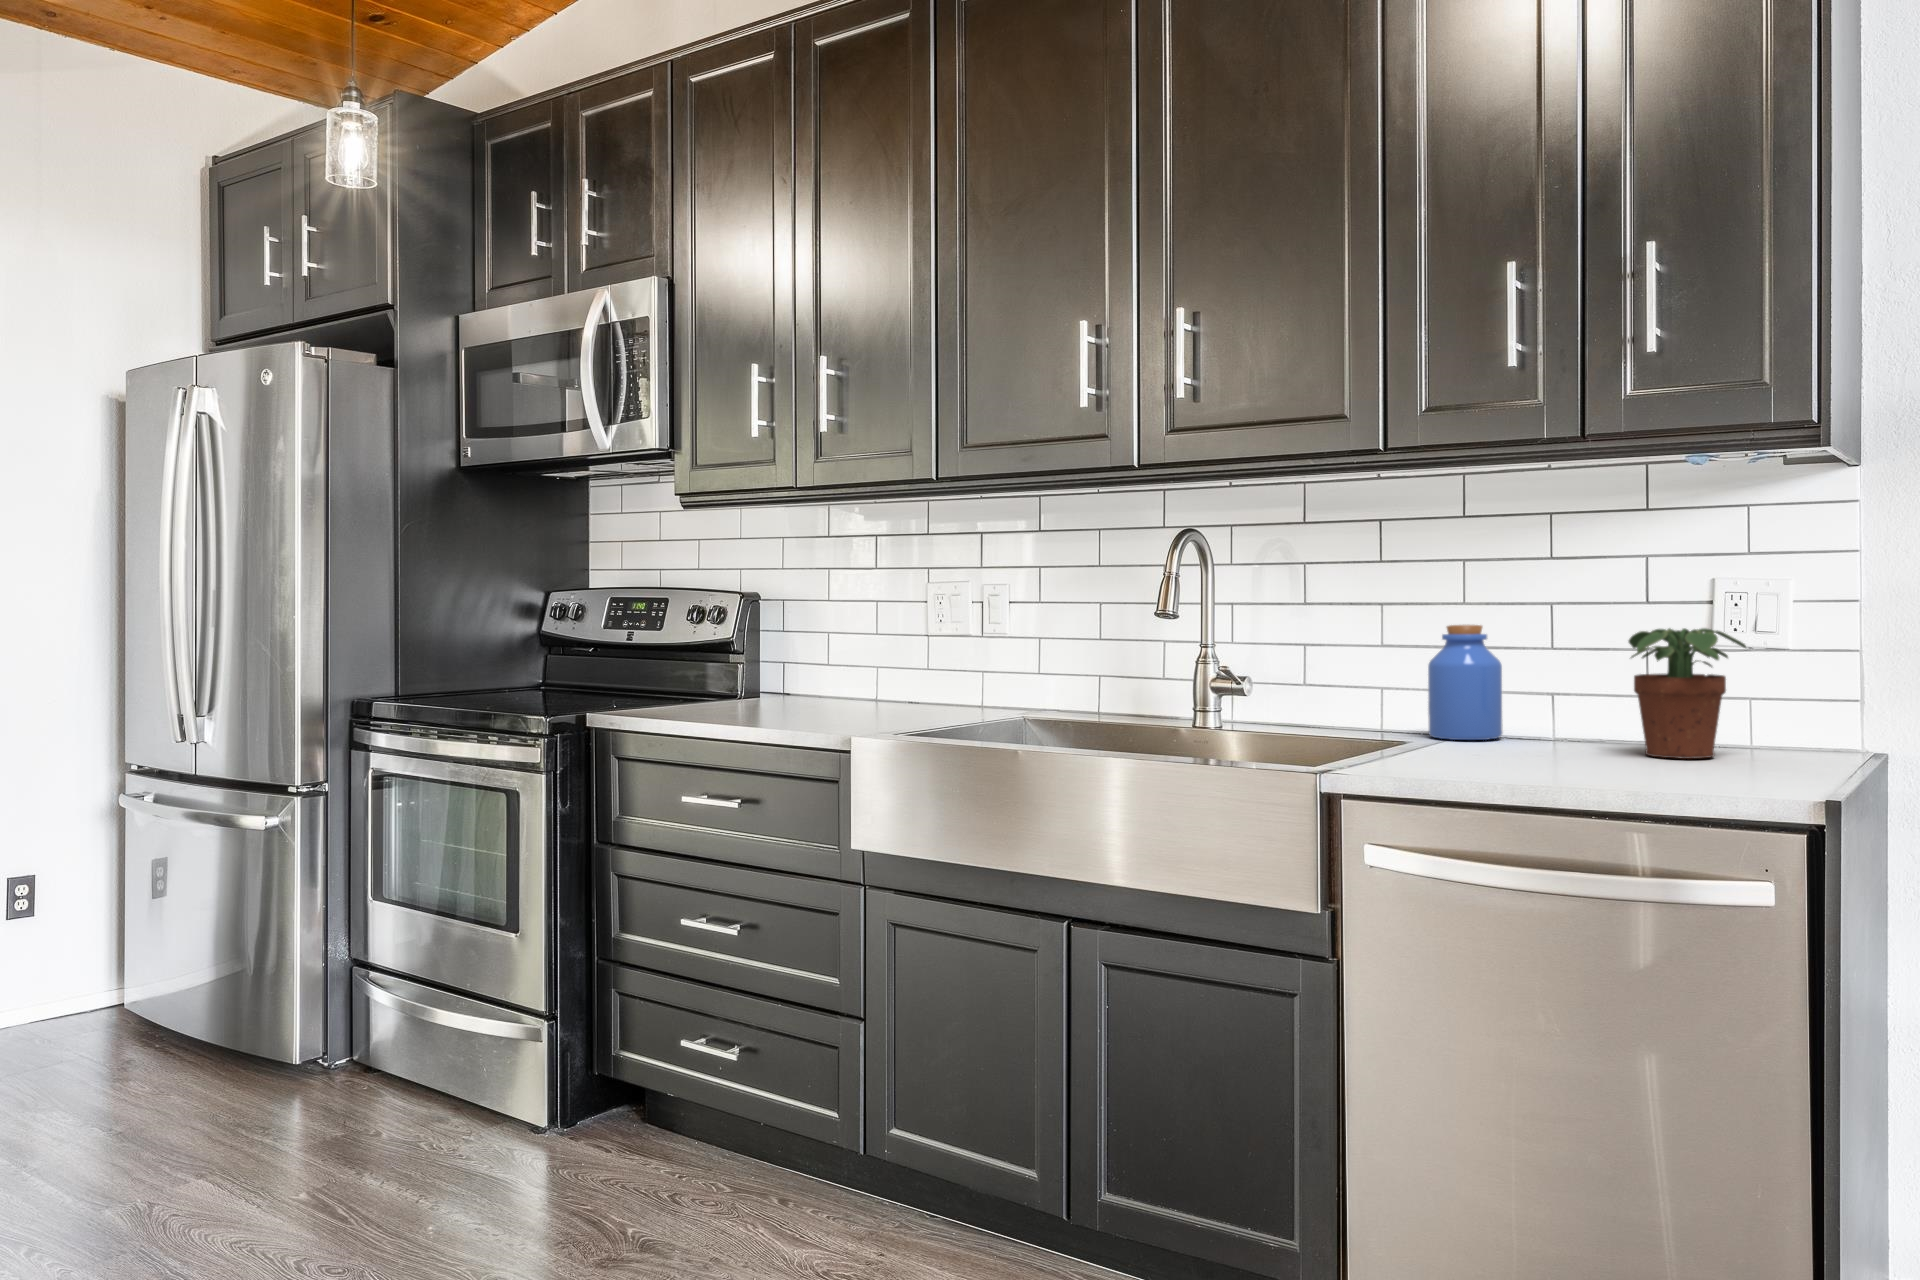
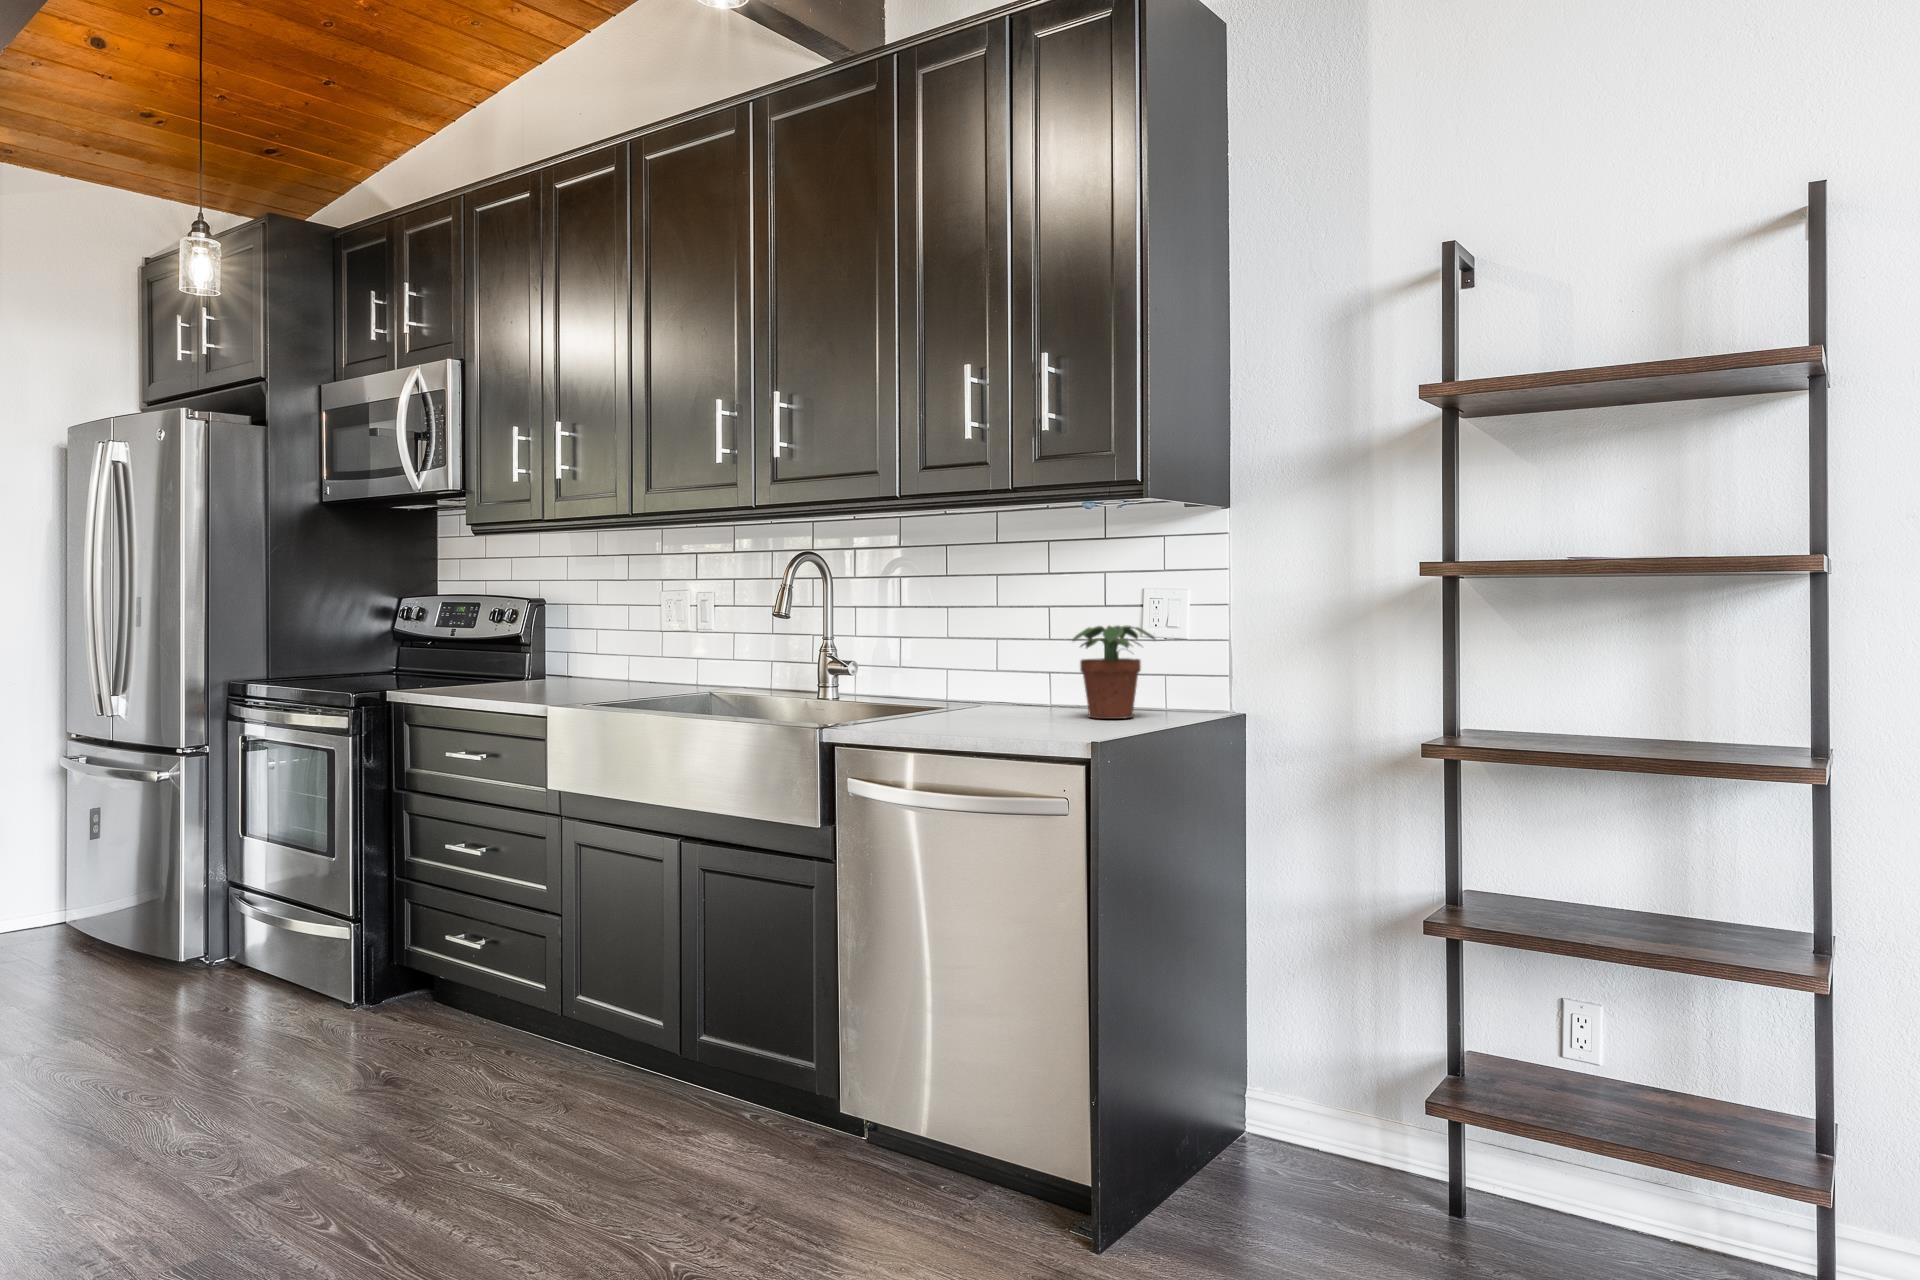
jar: present [1428,625,1503,740] -> none [970,624,1022,708]

